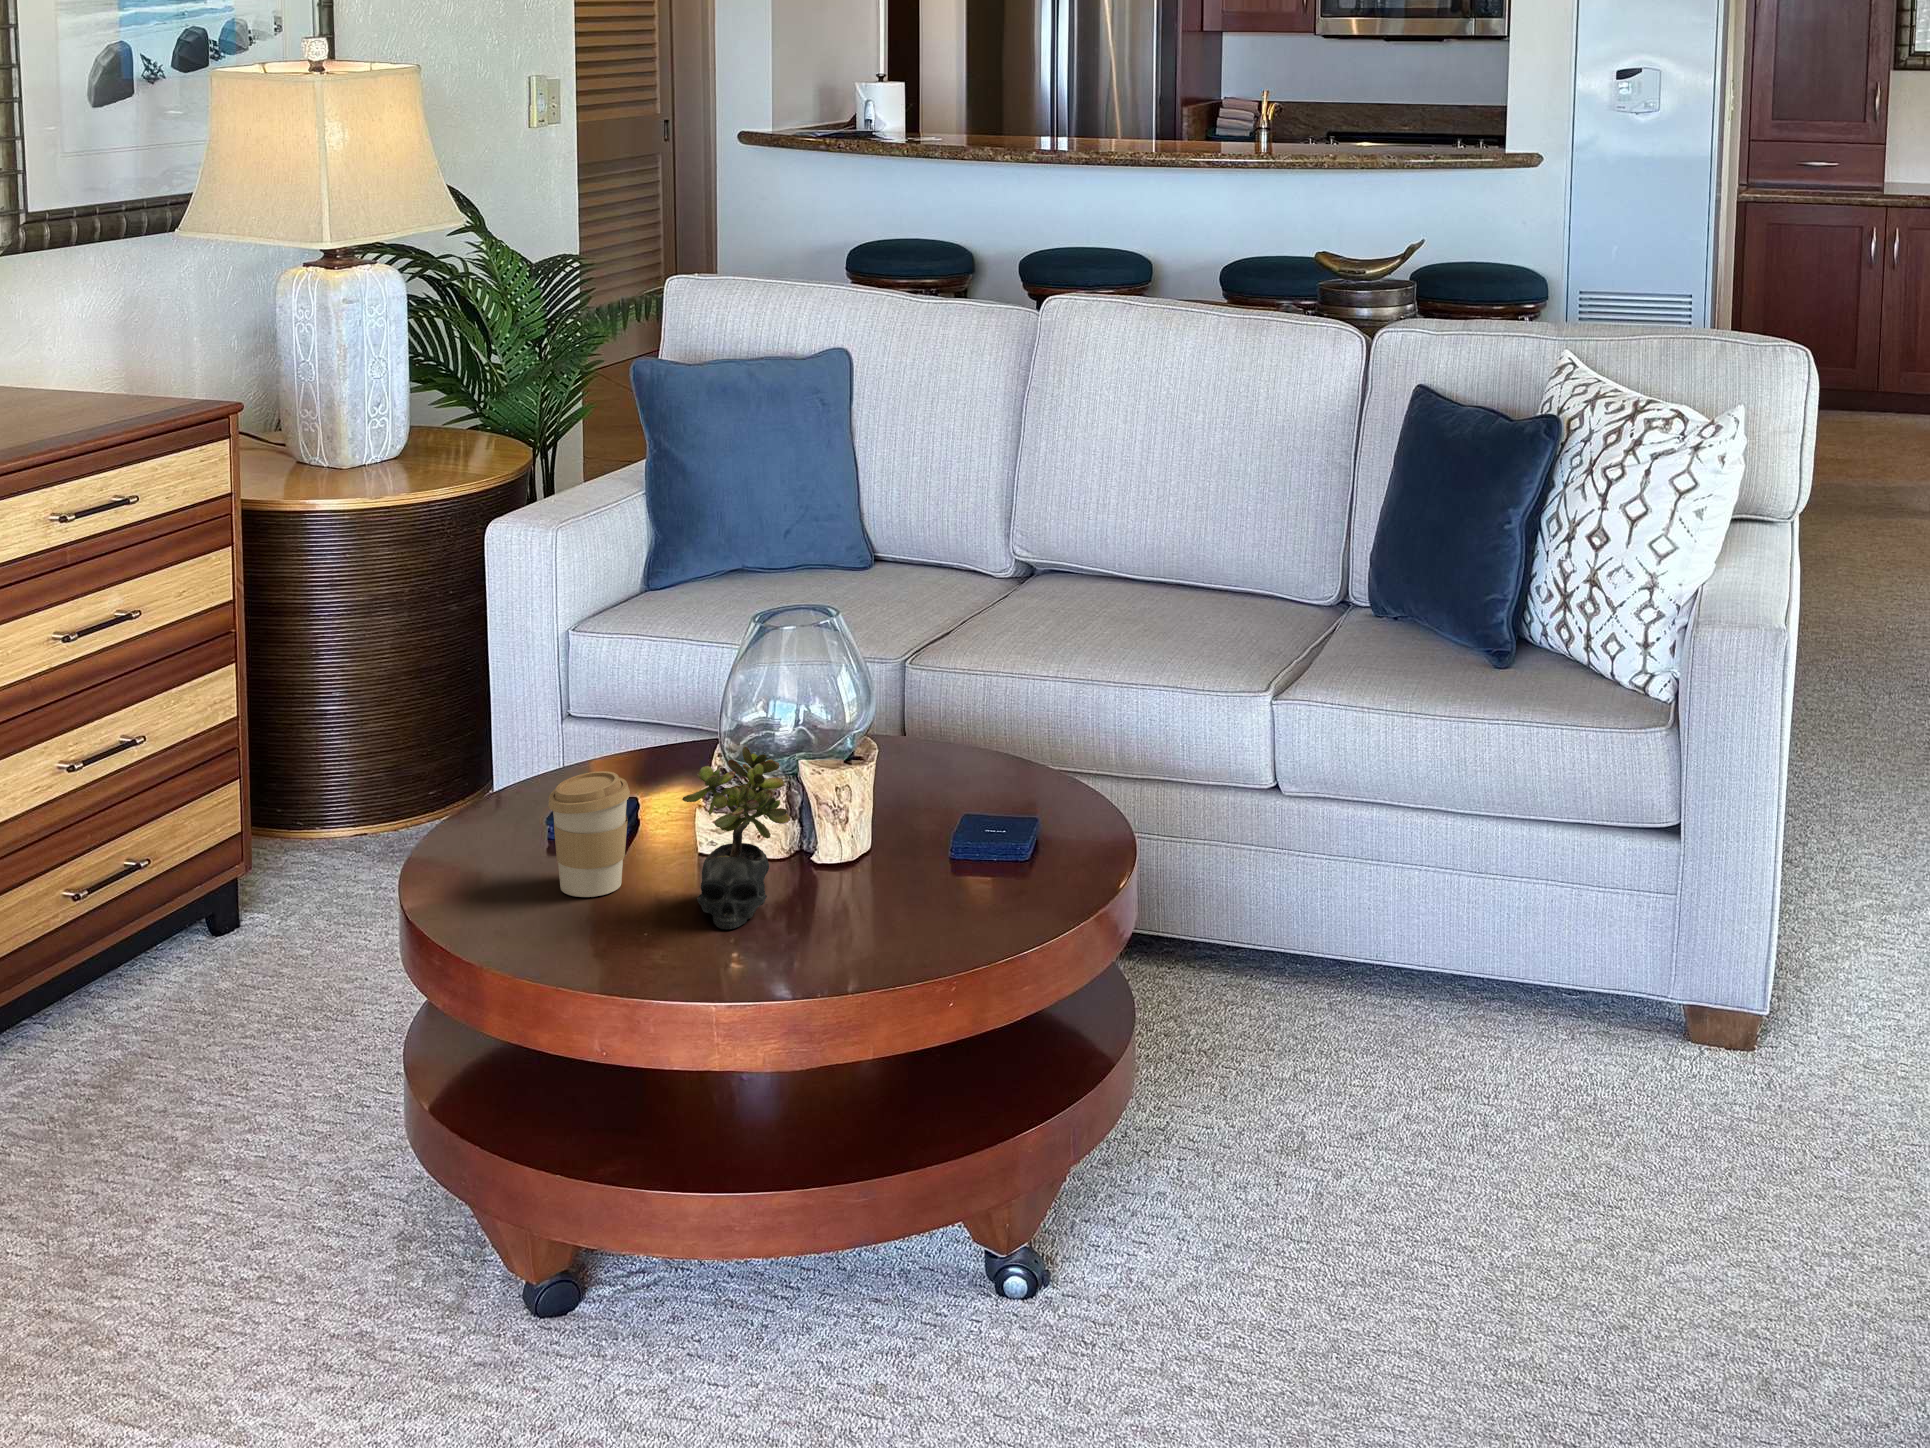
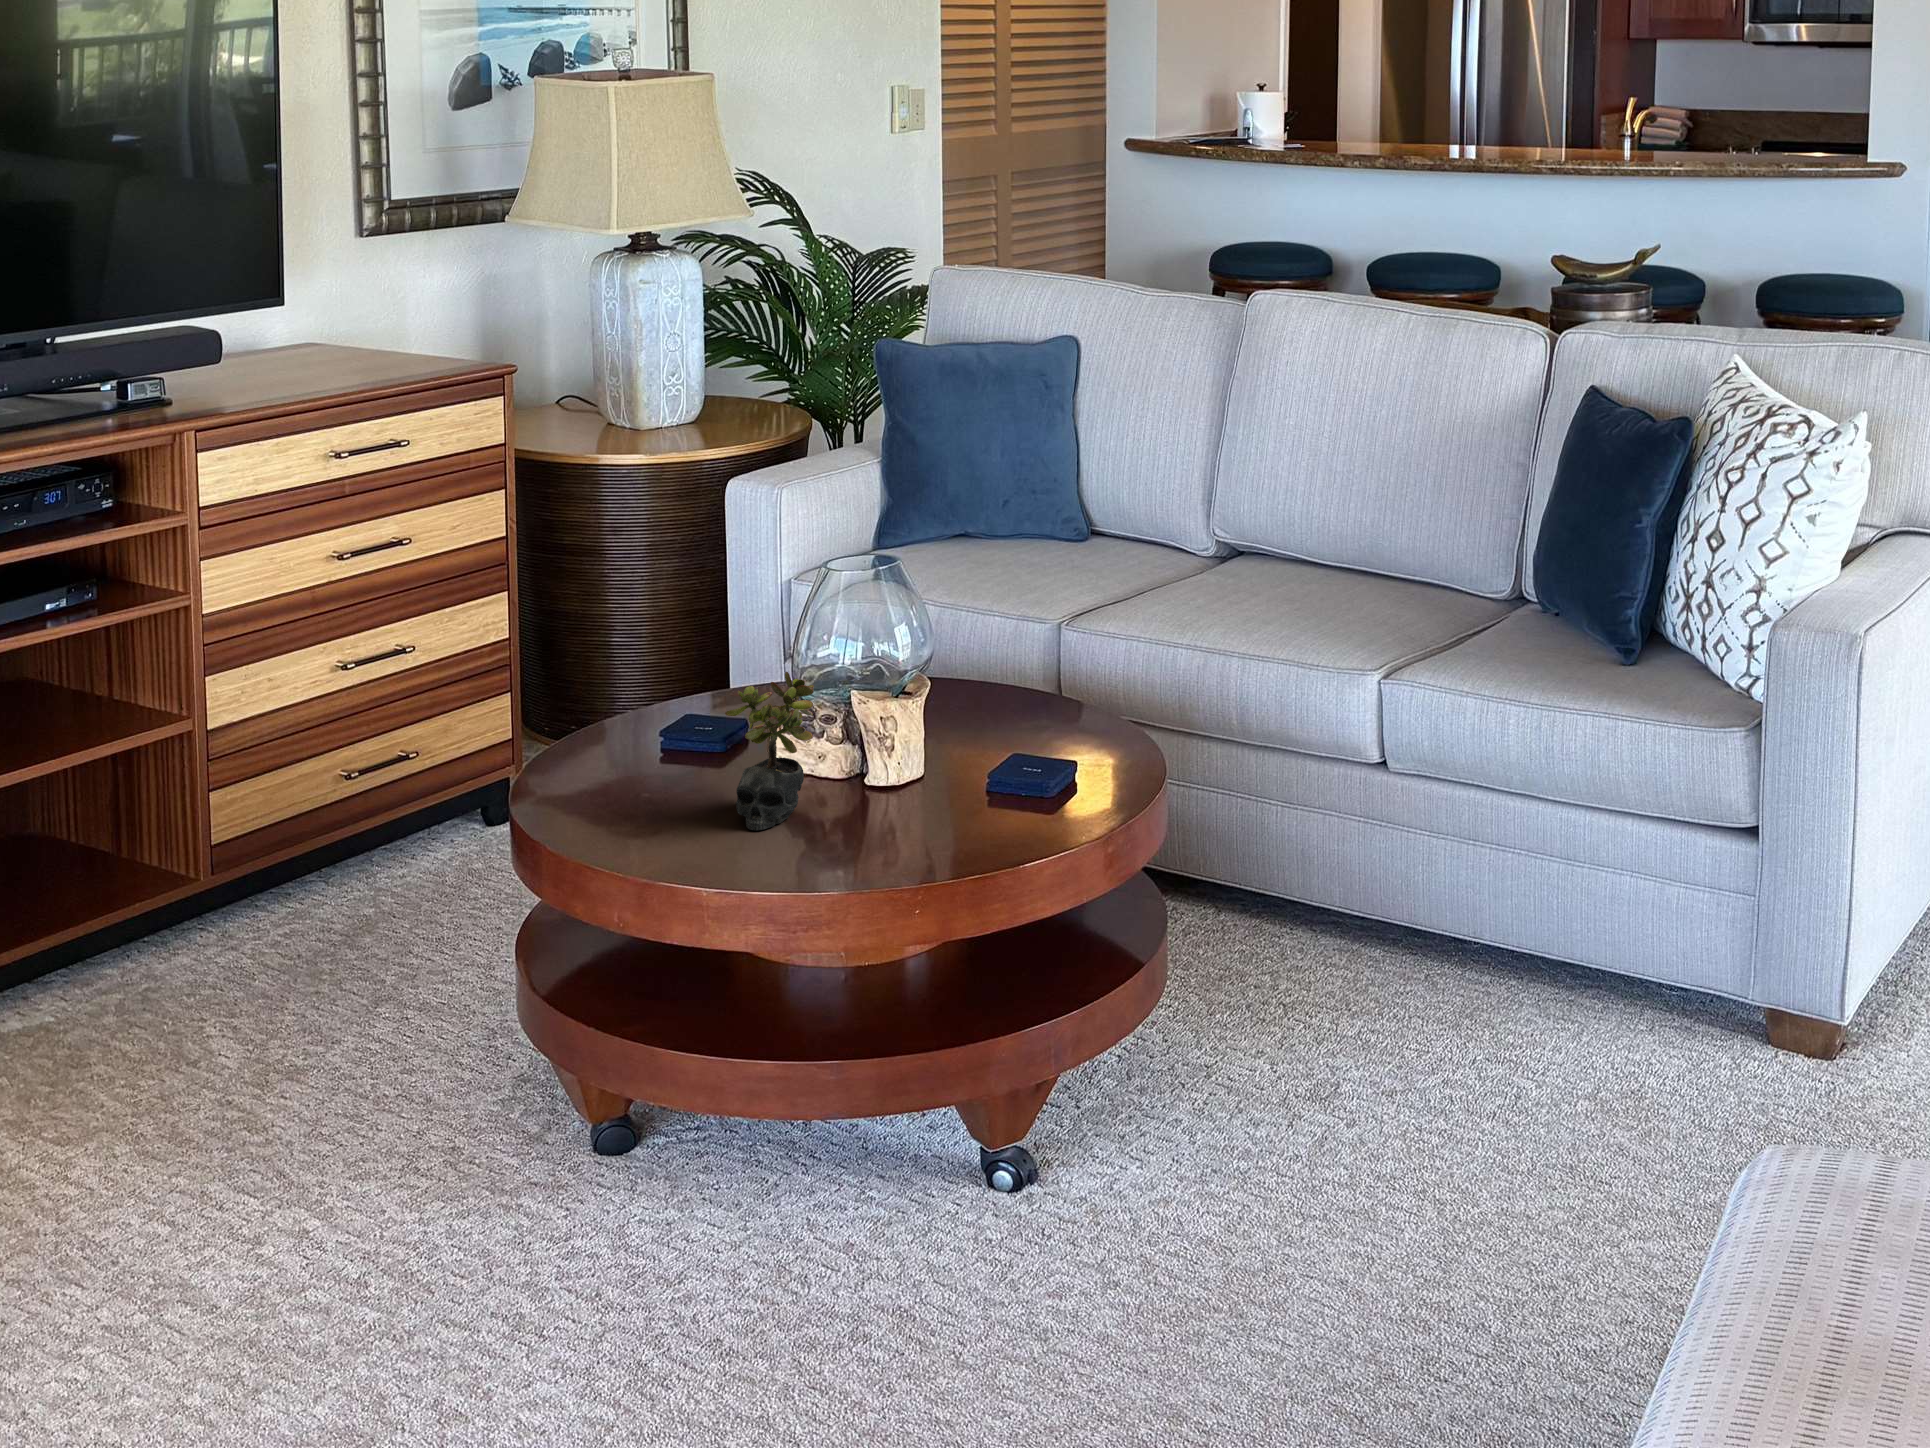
coffee cup: present [548,771,630,897] -> none [629,687,700,795]

